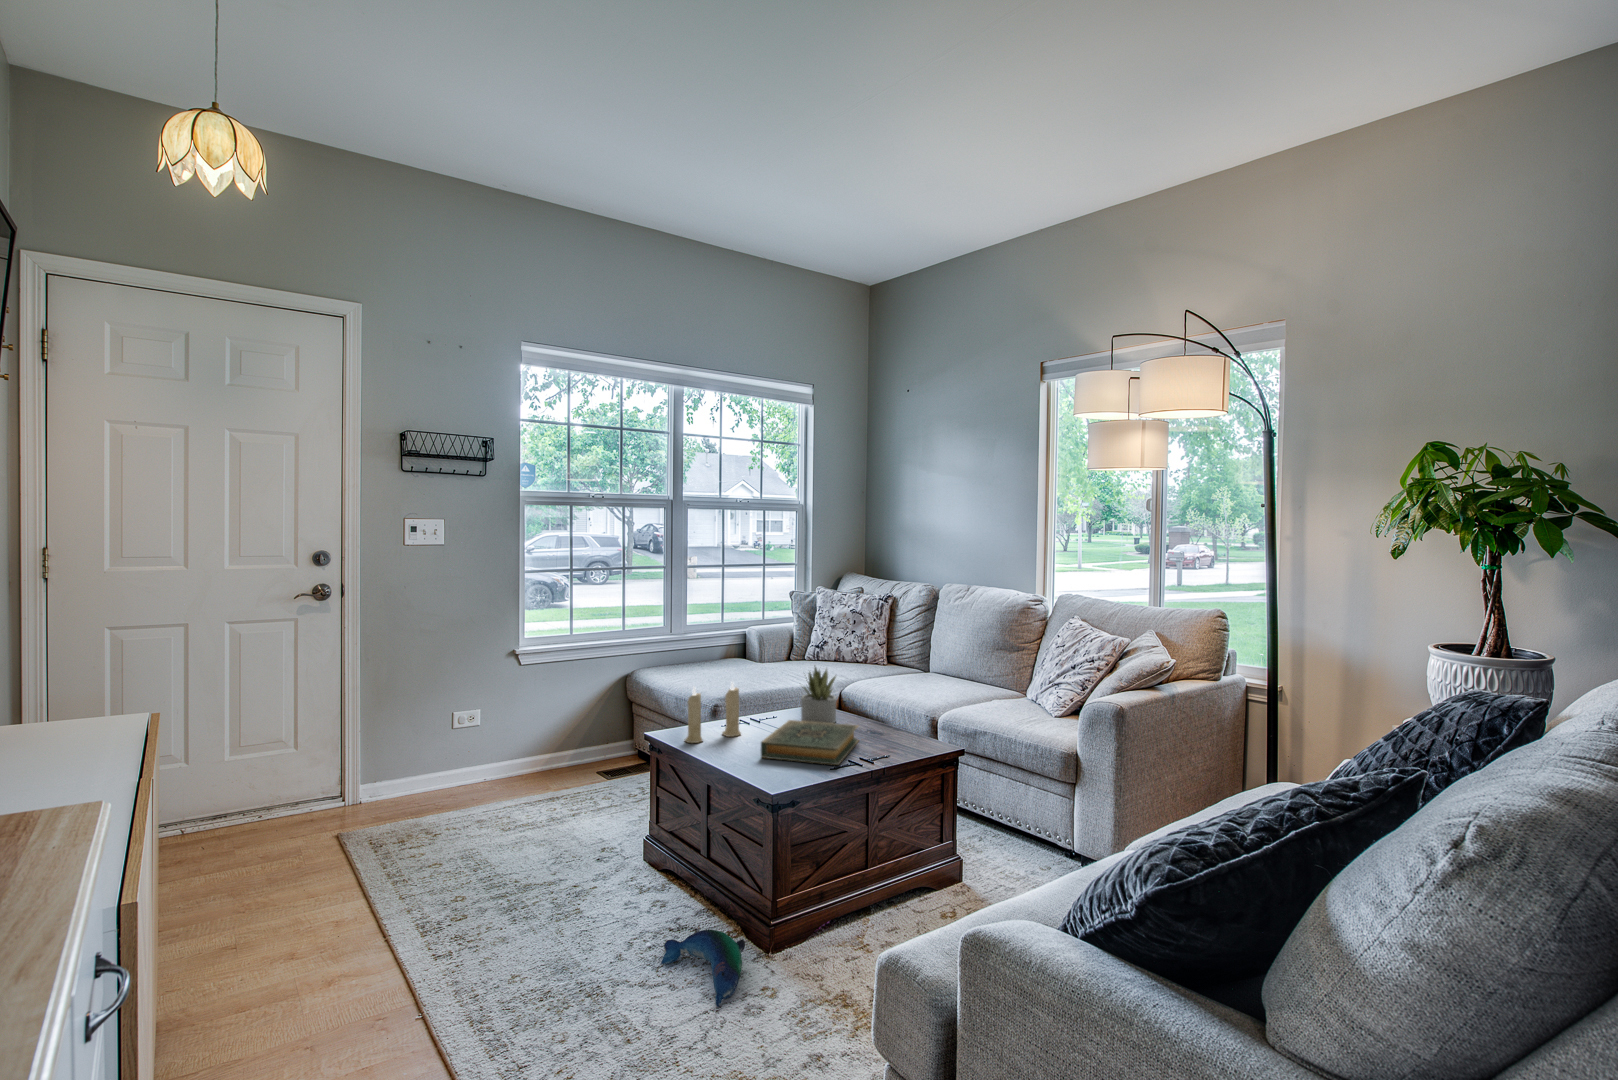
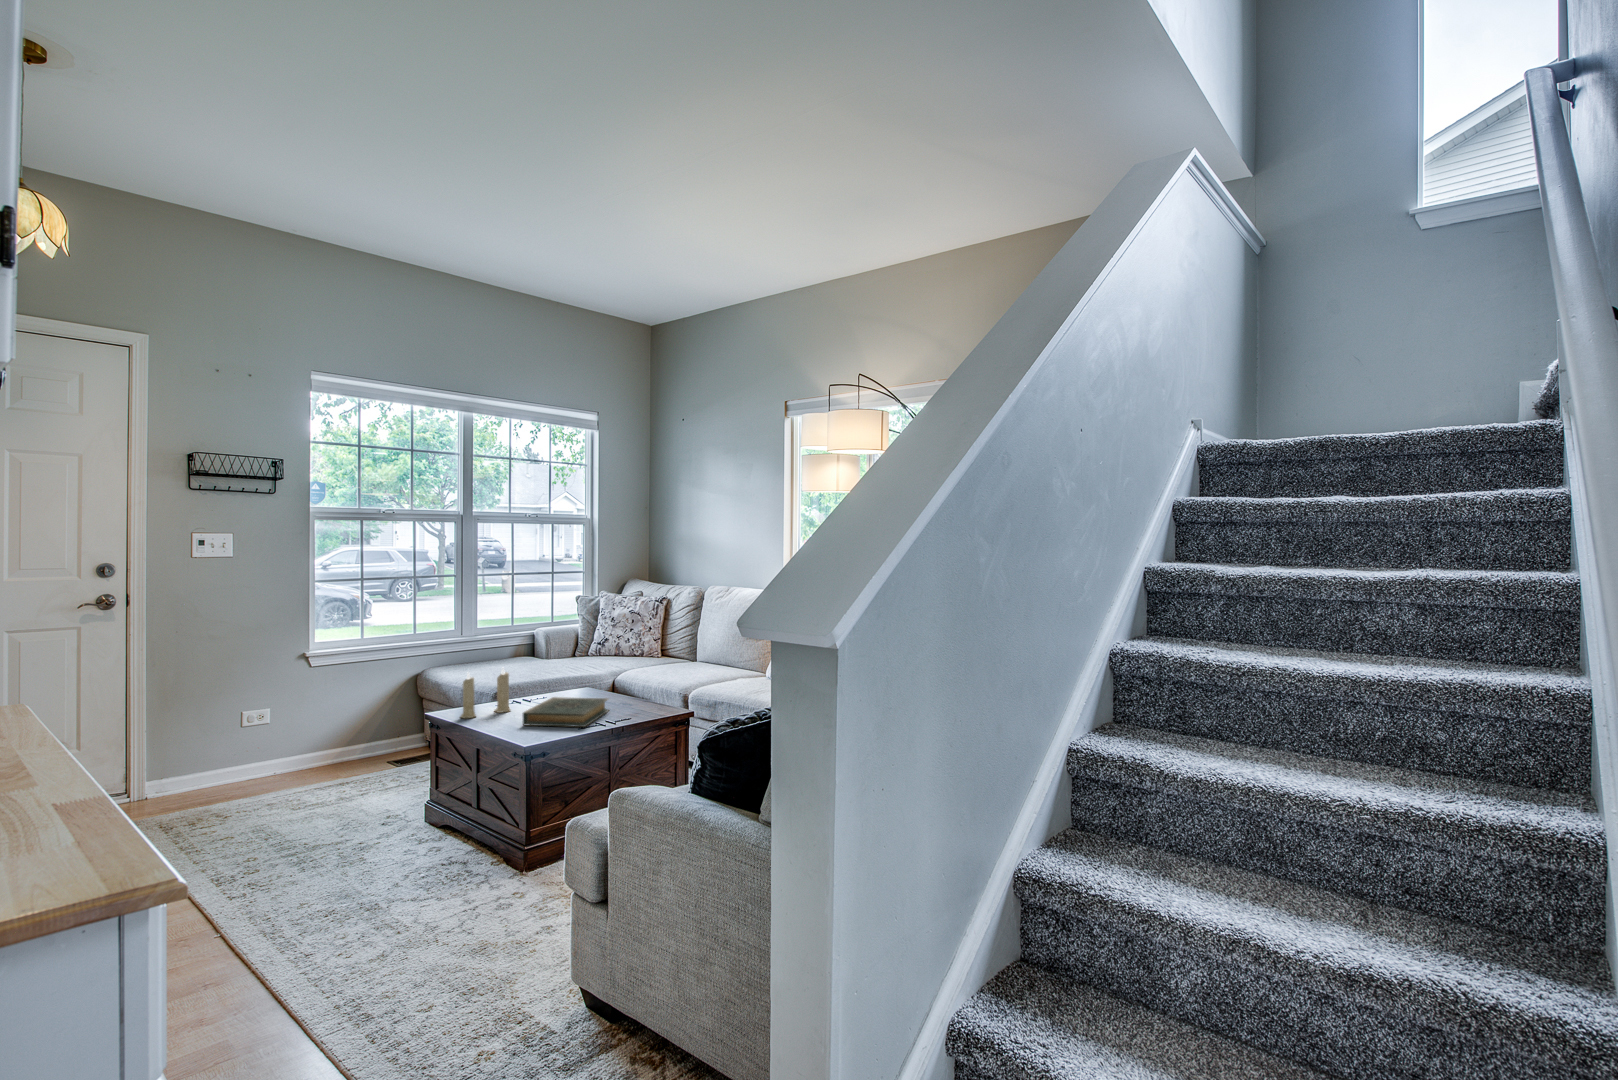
succulent plant: present [801,667,836,723] -> none [564,653,596,702]
plush toy: present [661,930,745,1007] -> none [431,855,501,905]

